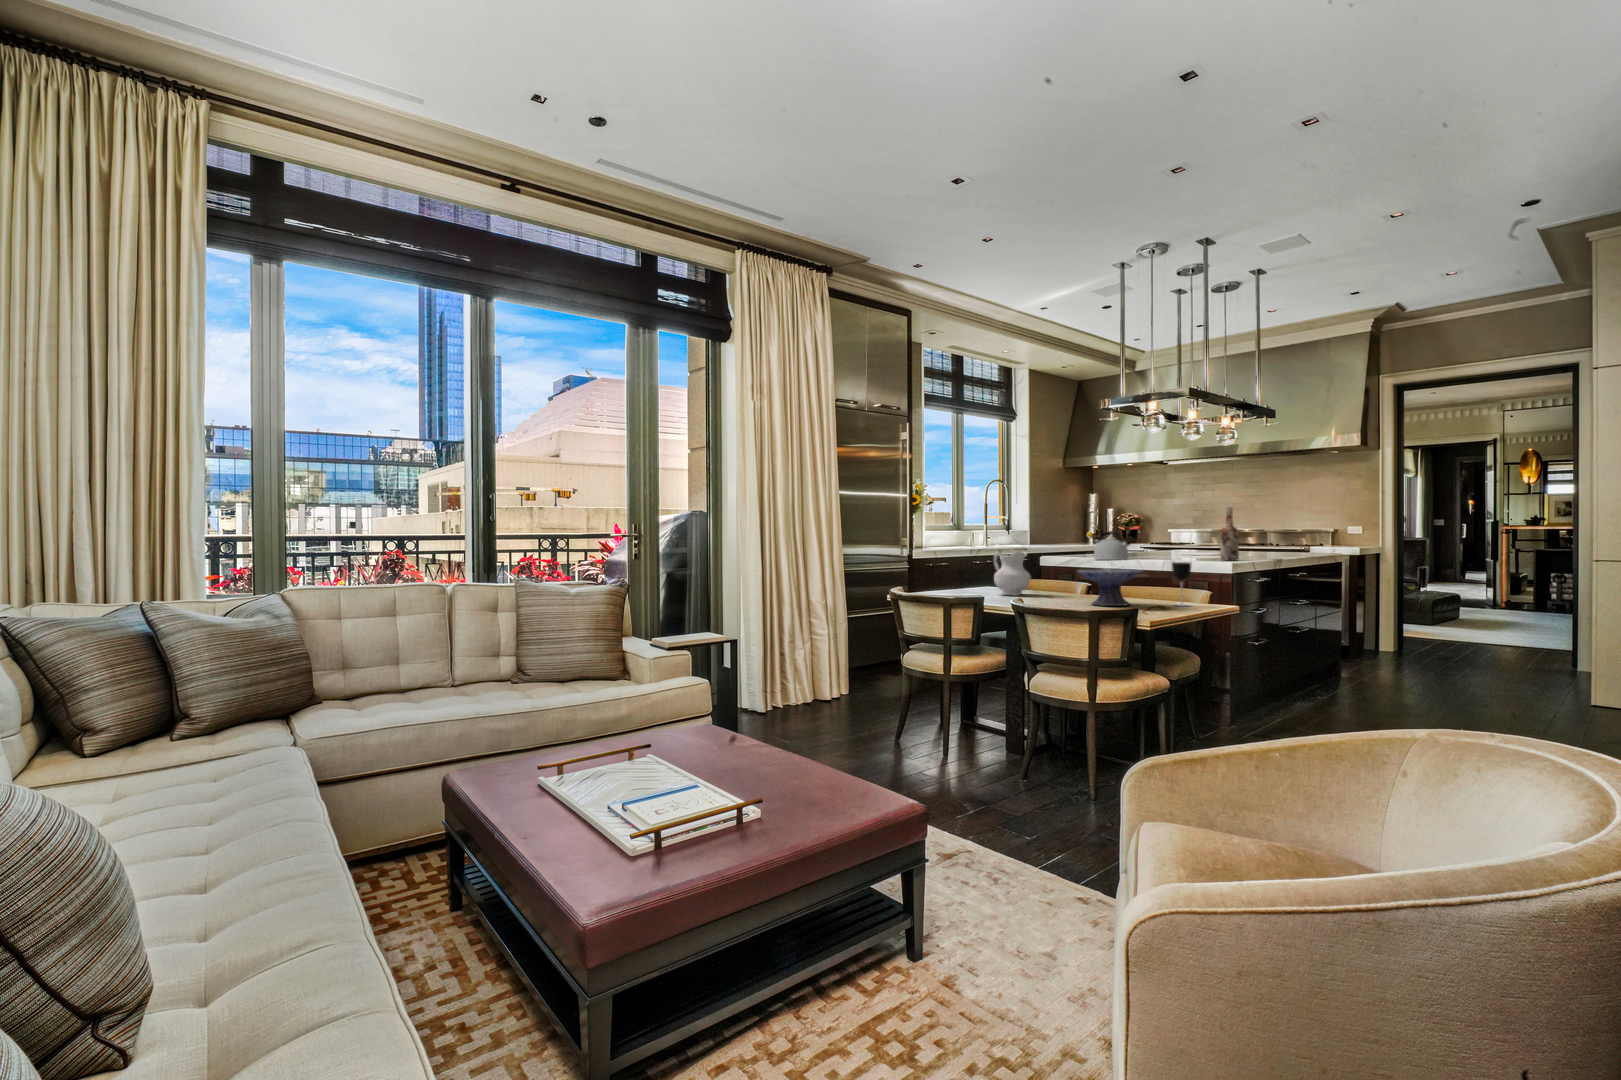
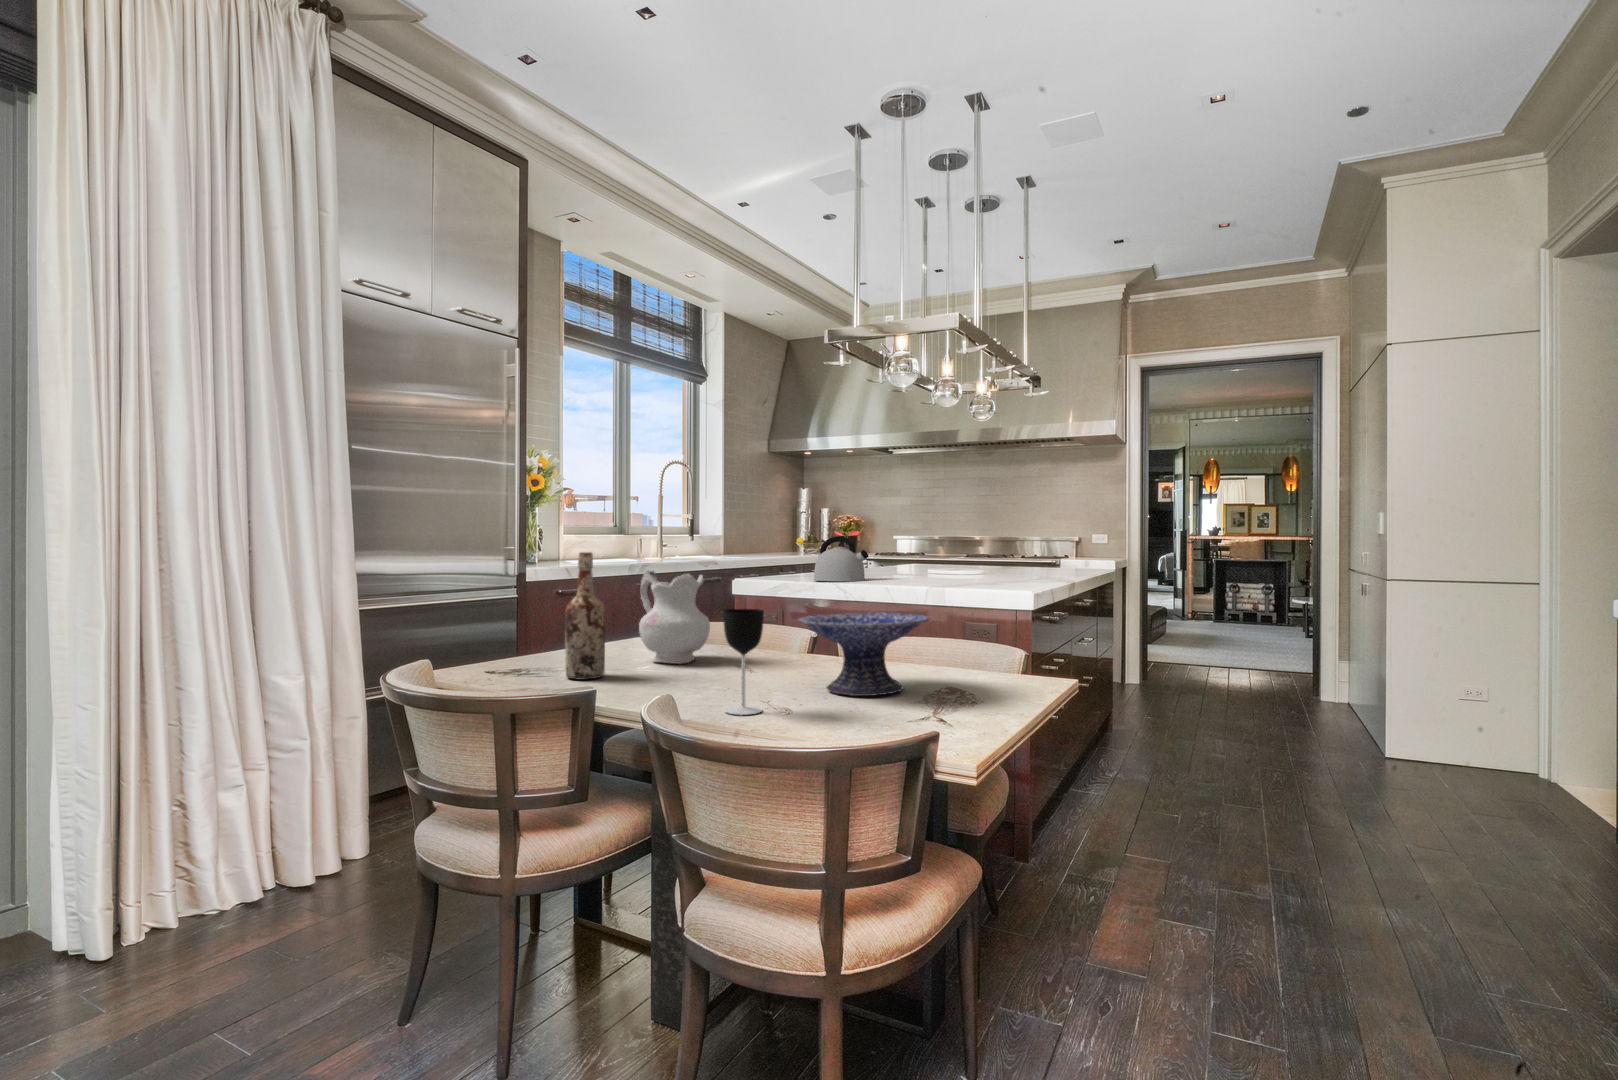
wine bottle: present [1220,508,1239,560] -> present [565,552,606,680]
wine glass: present [1172,562,1191,606] -> present [723,609,764,715]

